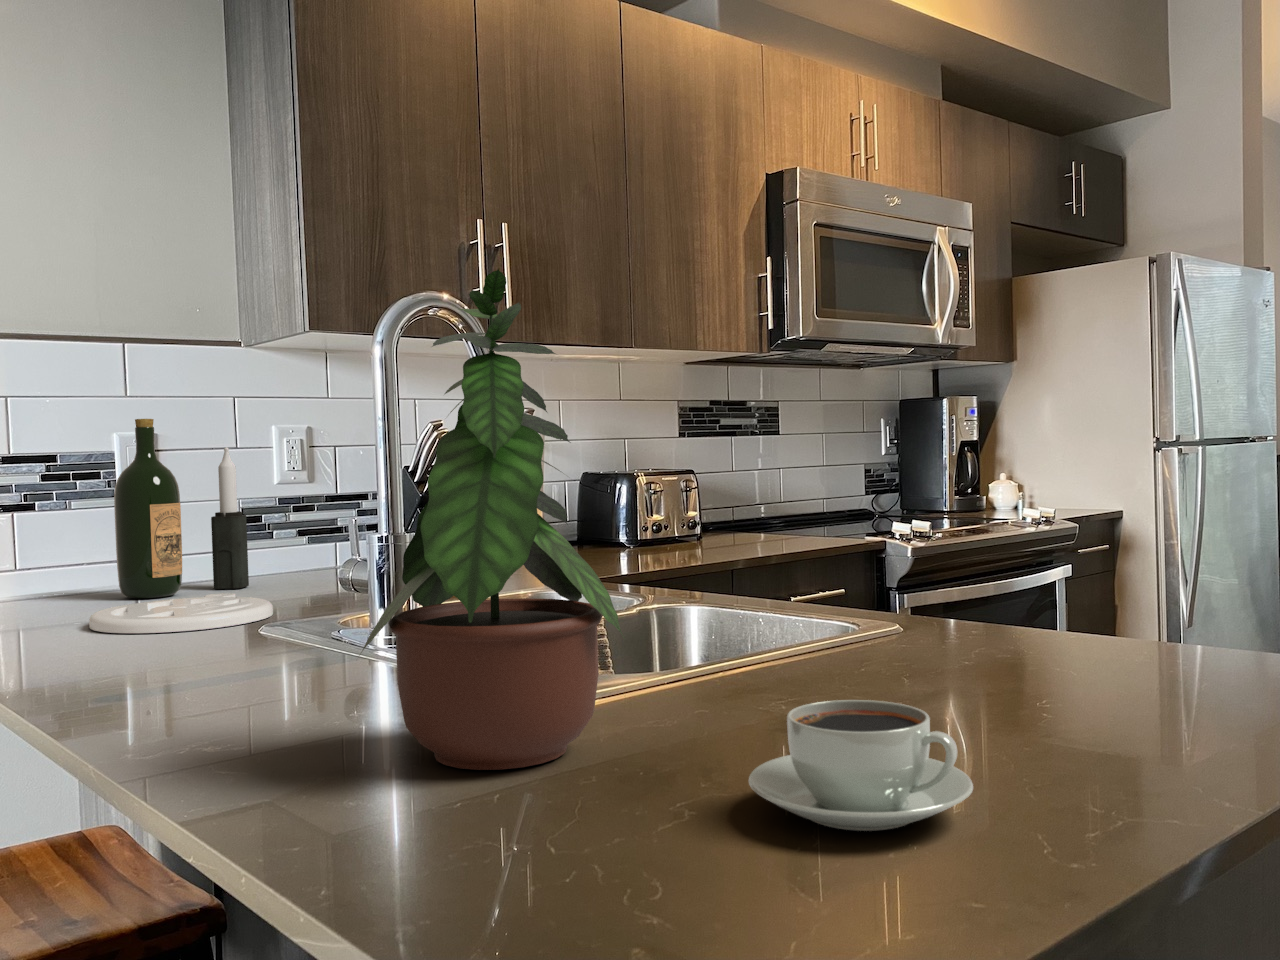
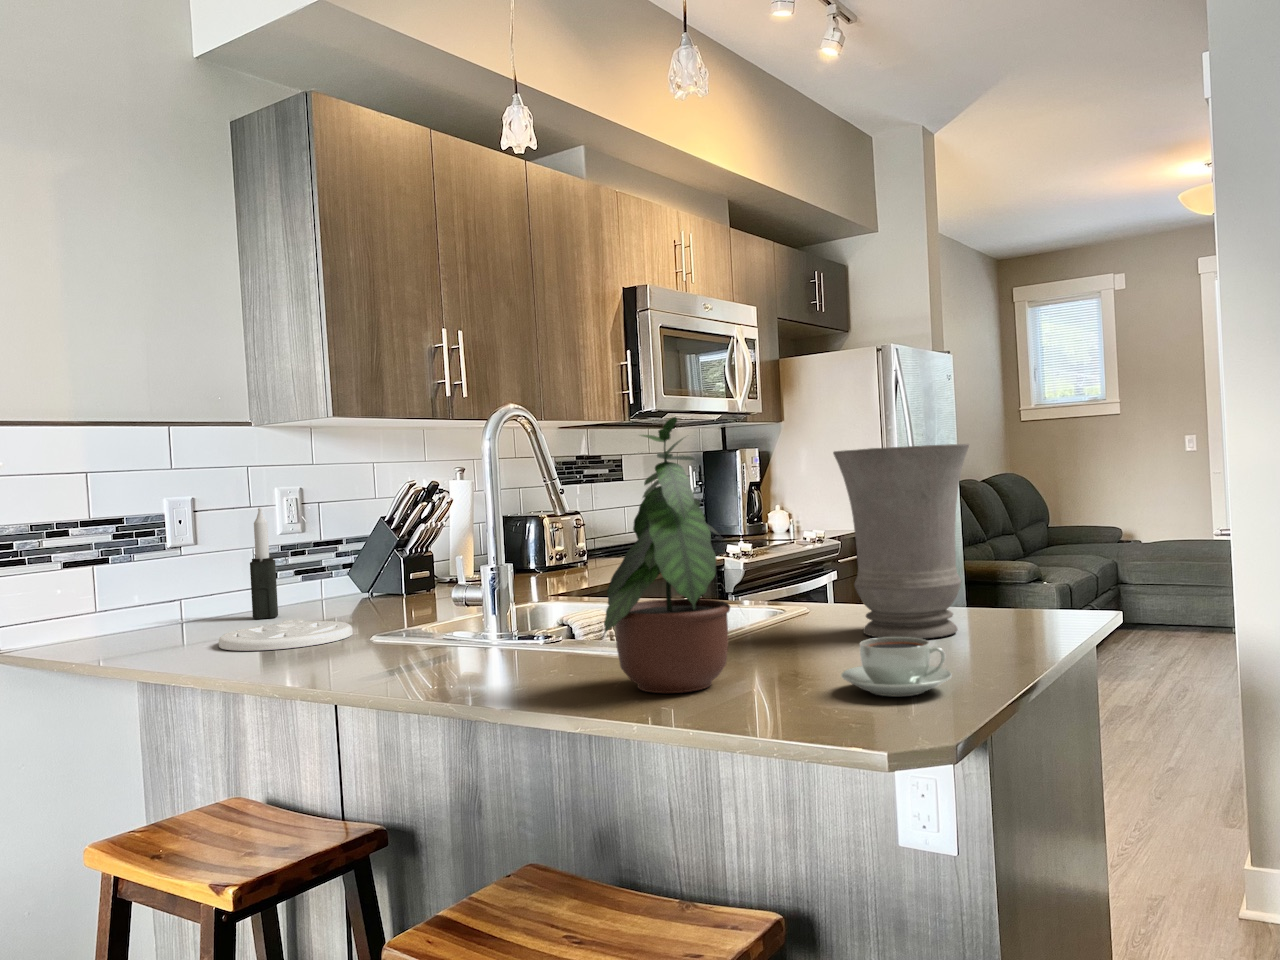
vase: none [899,343,1145,692] -> present [833,444,969,639]
wine bottle: present [114,419,182,598] -> none [182,488,236,629]

